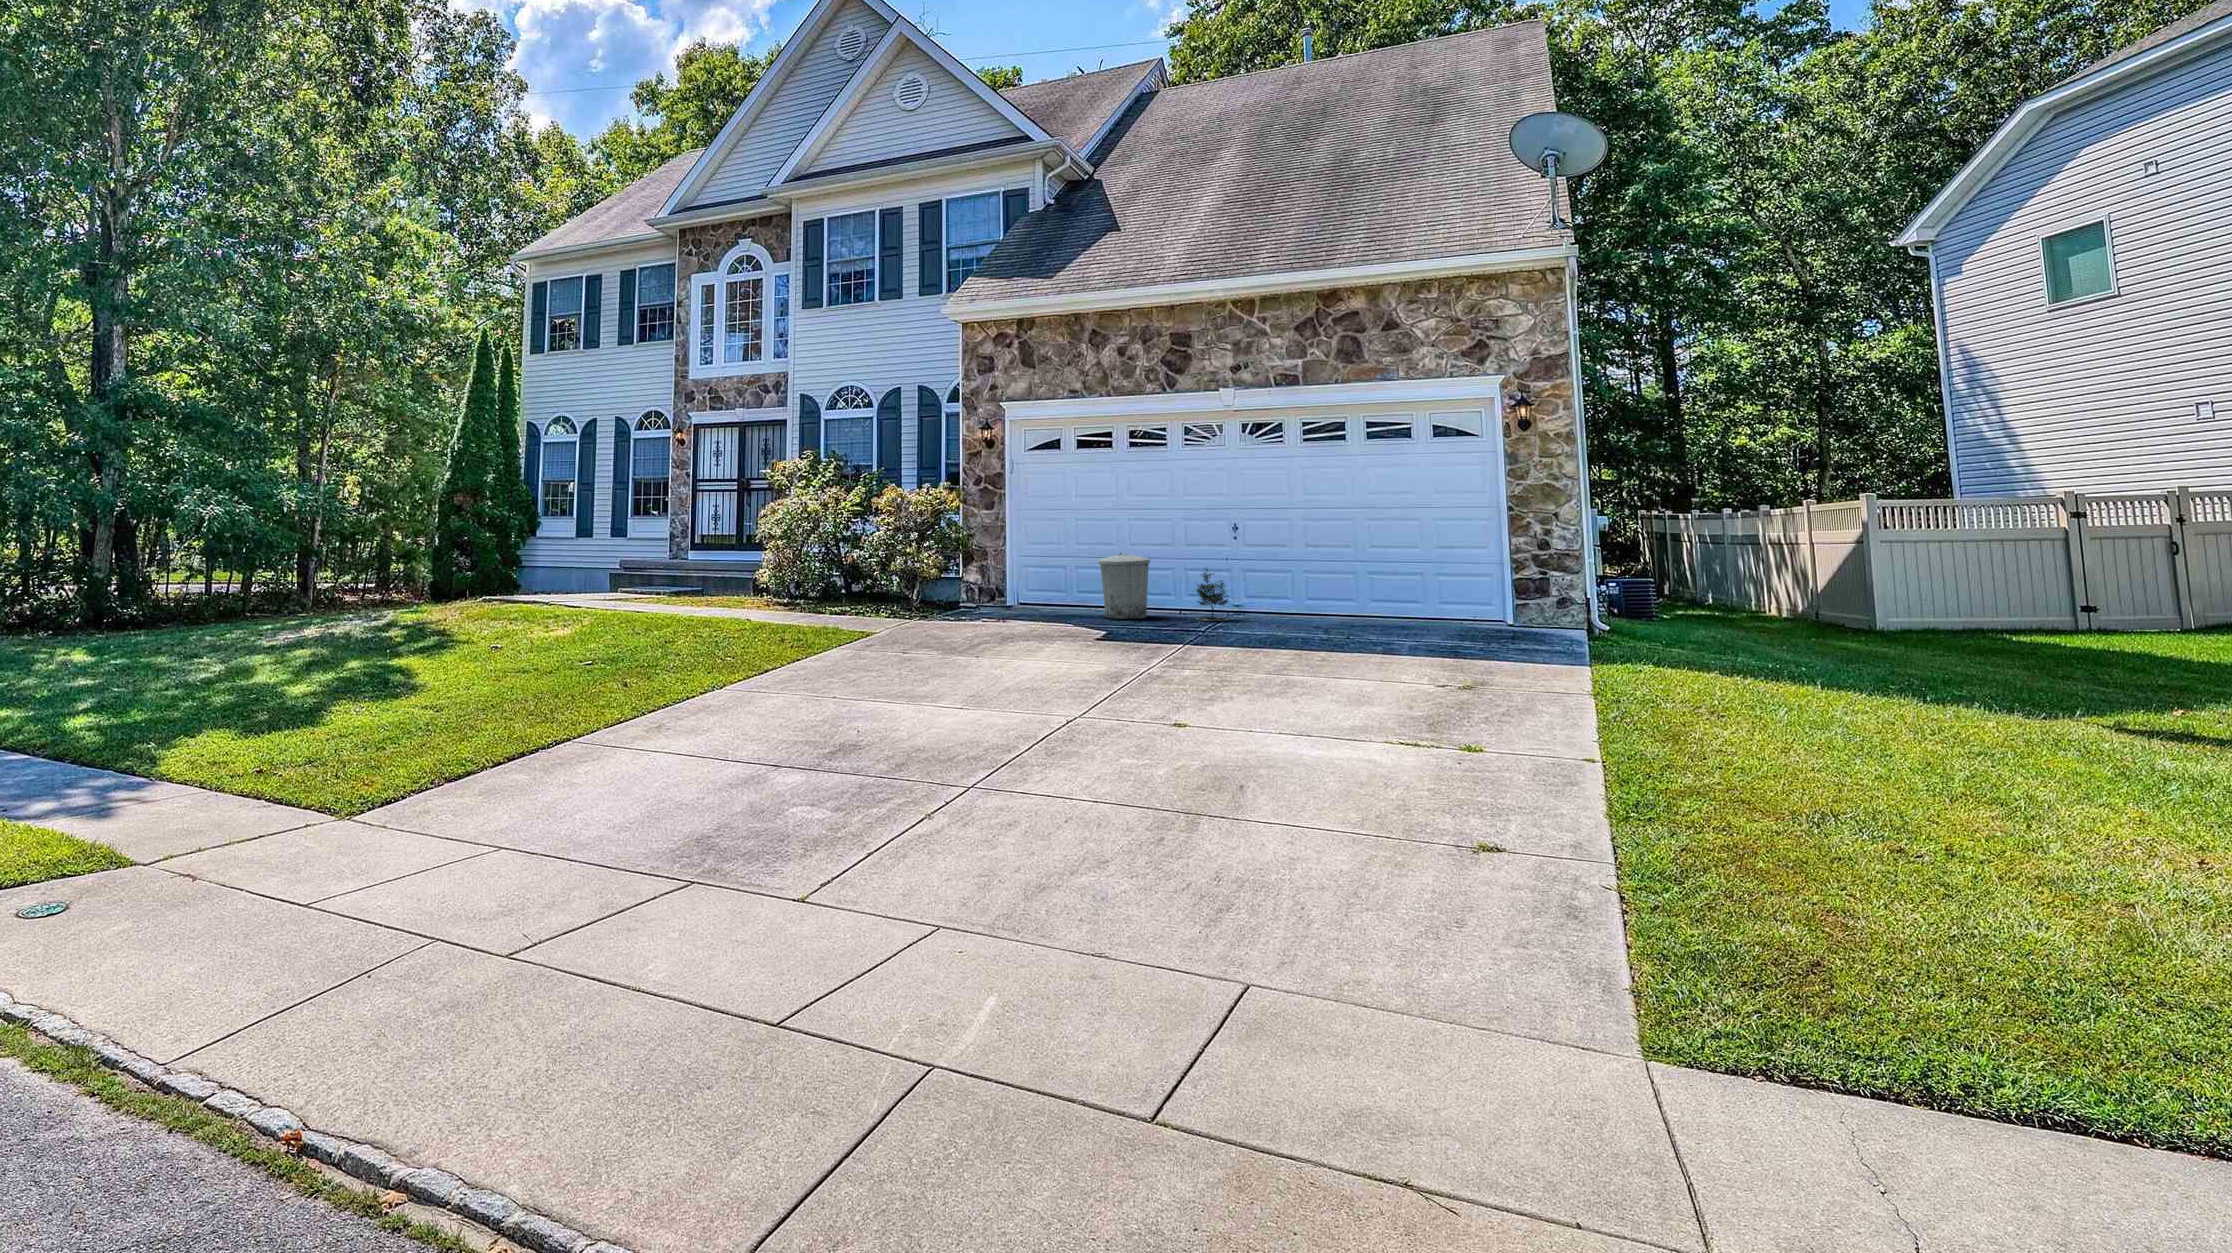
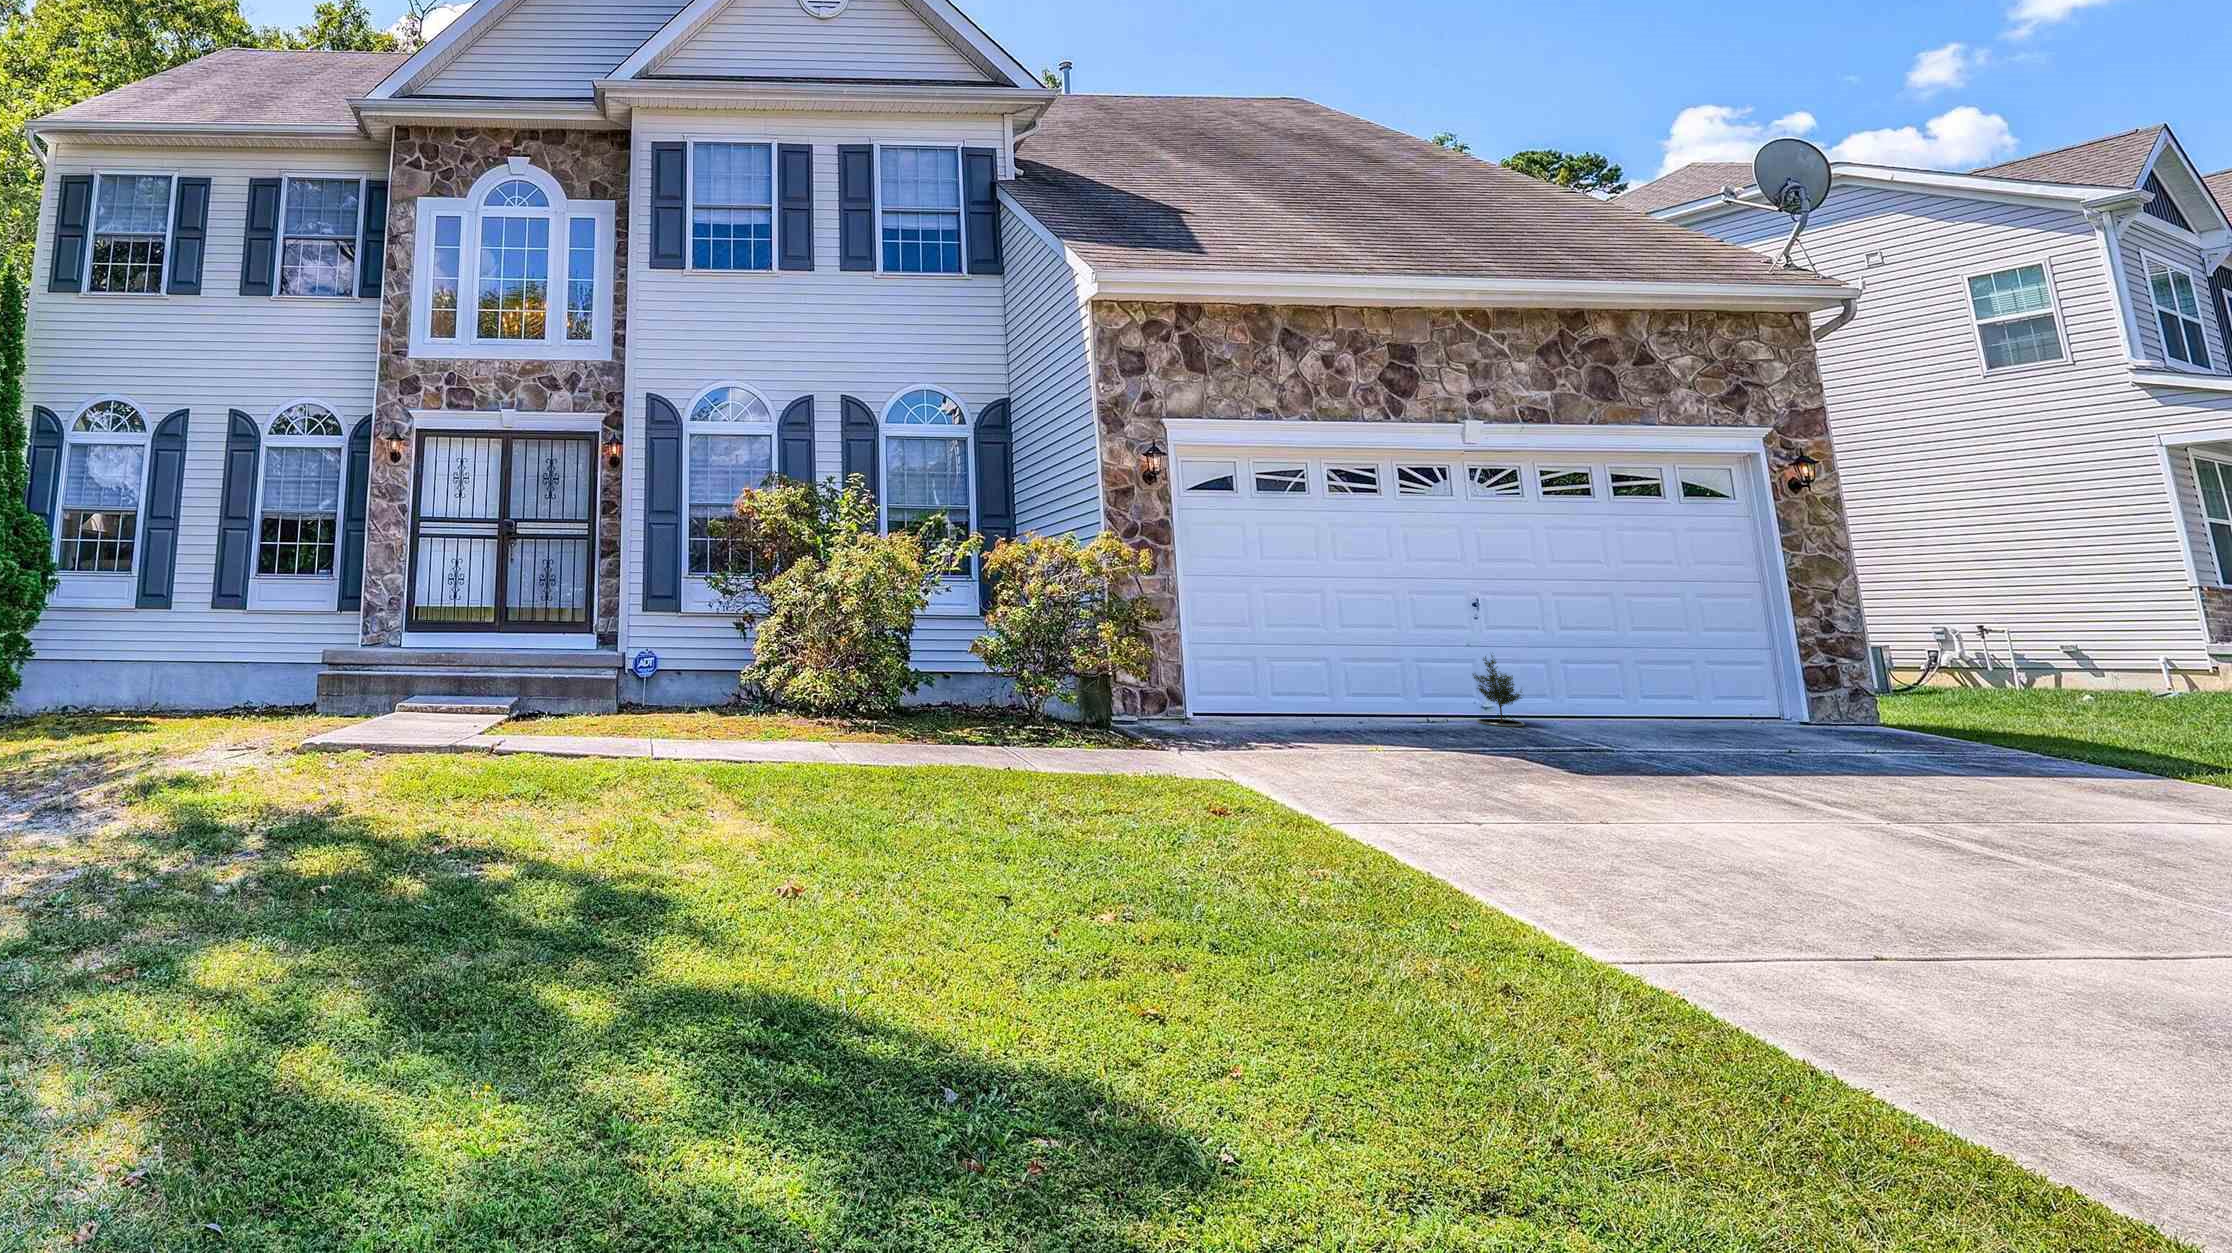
trash can: present [1098,552,1150,619] -> none [1350,634,1431,730]

